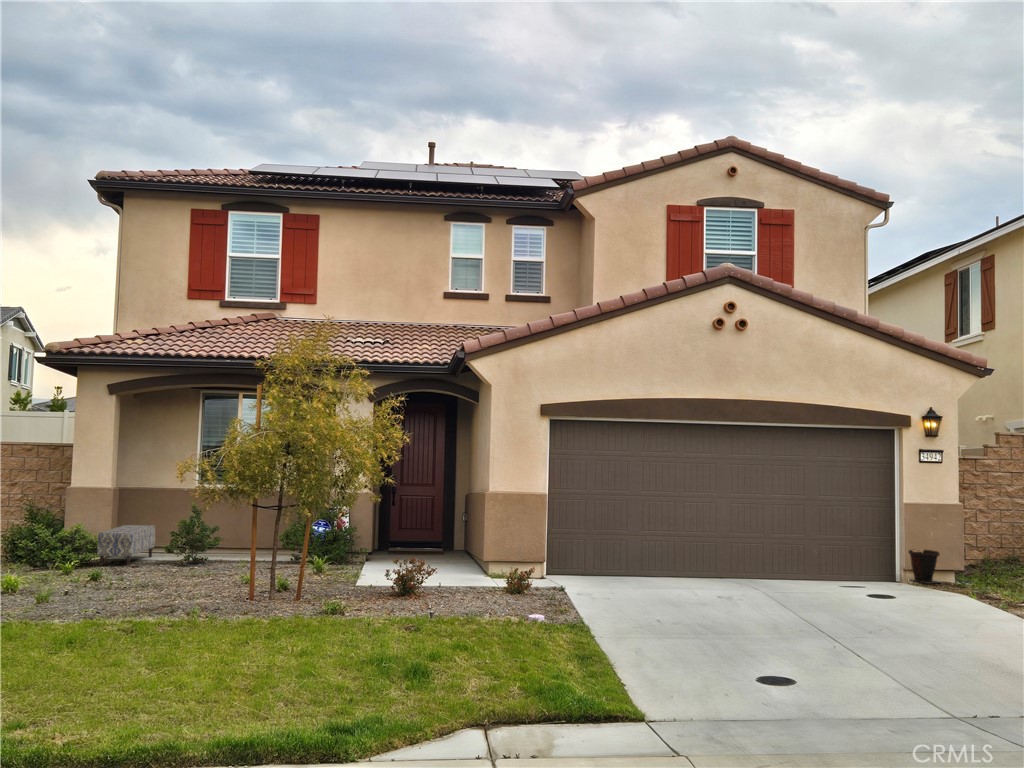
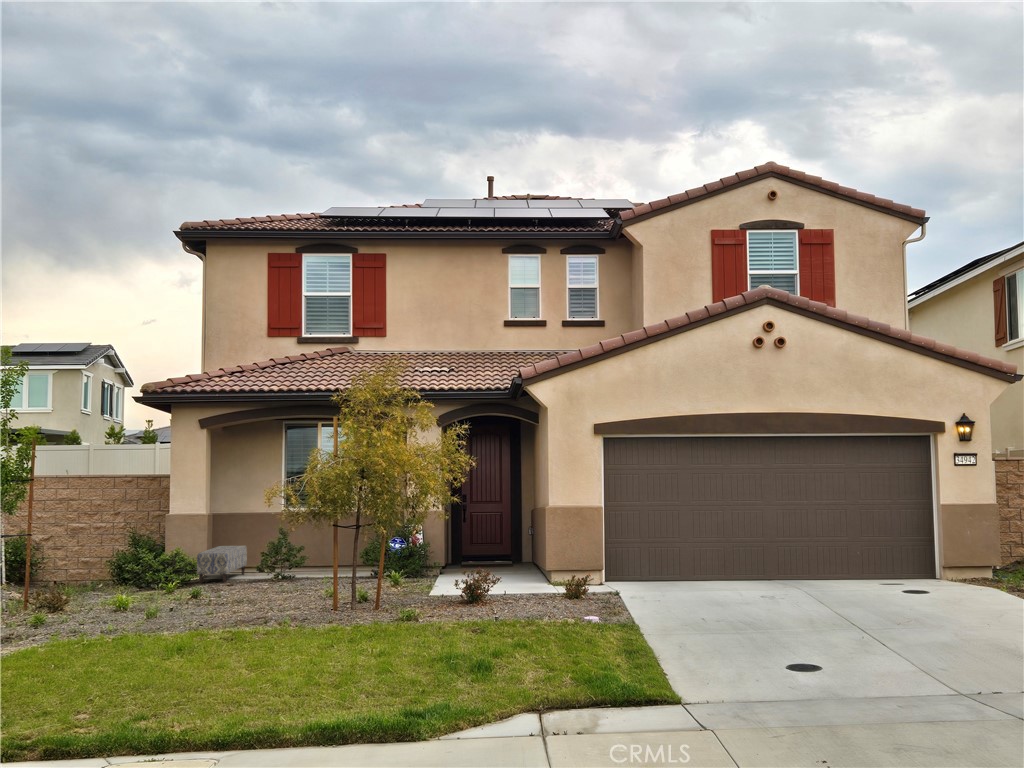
potted tree: present [184,525,207,566] -> none [272,542,296,582]
bucket: present [909,549,940,583] -> none [949,549,985,582]

